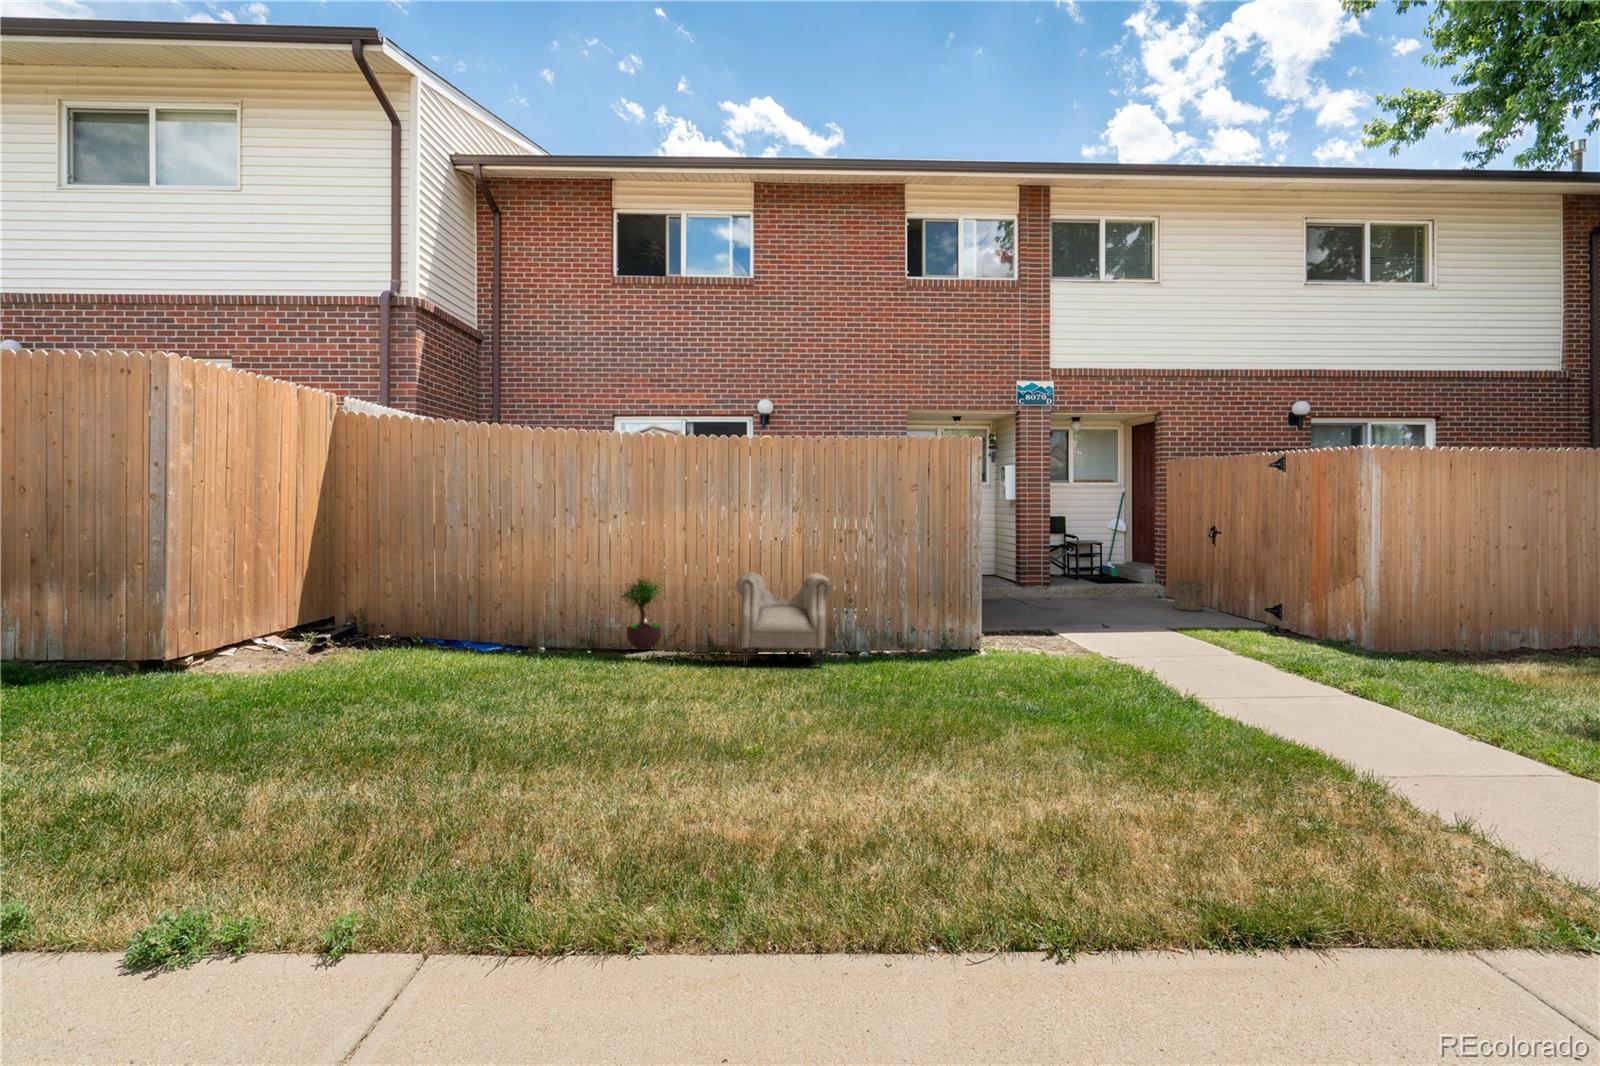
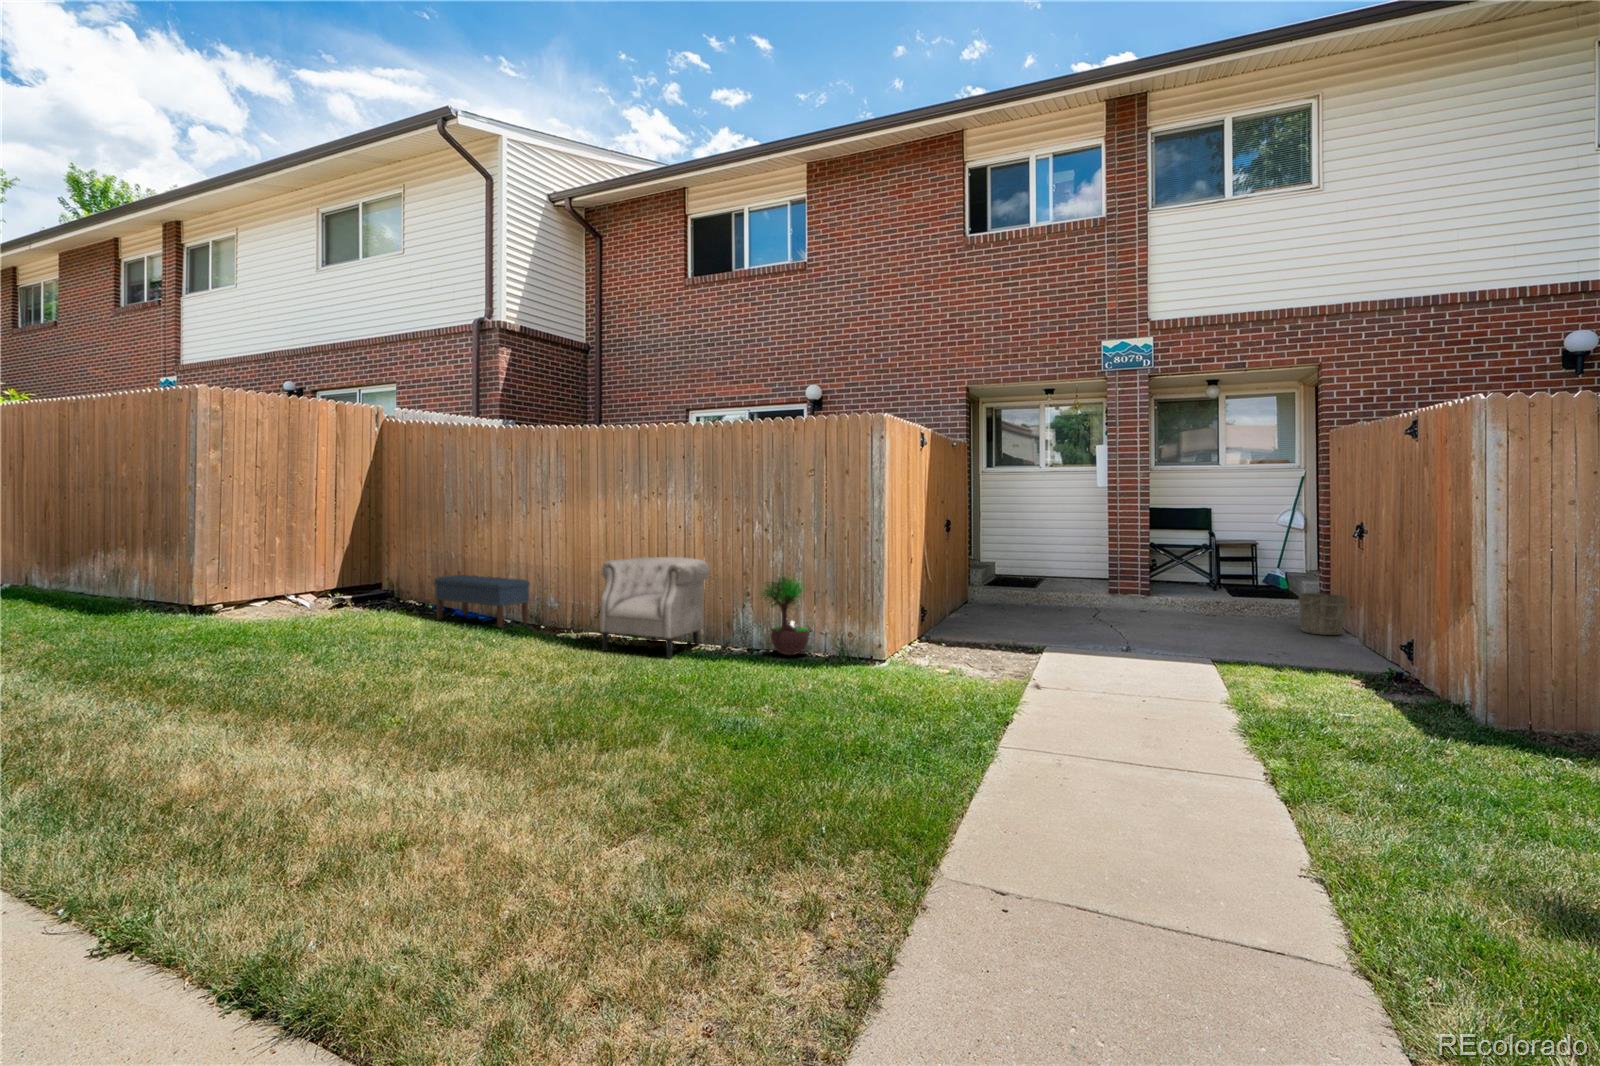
potted tree: present [622,578,662,650] -> present [760,576,809,655]
bench: none [467,596,587,653] -> present [434,575,530,628]

